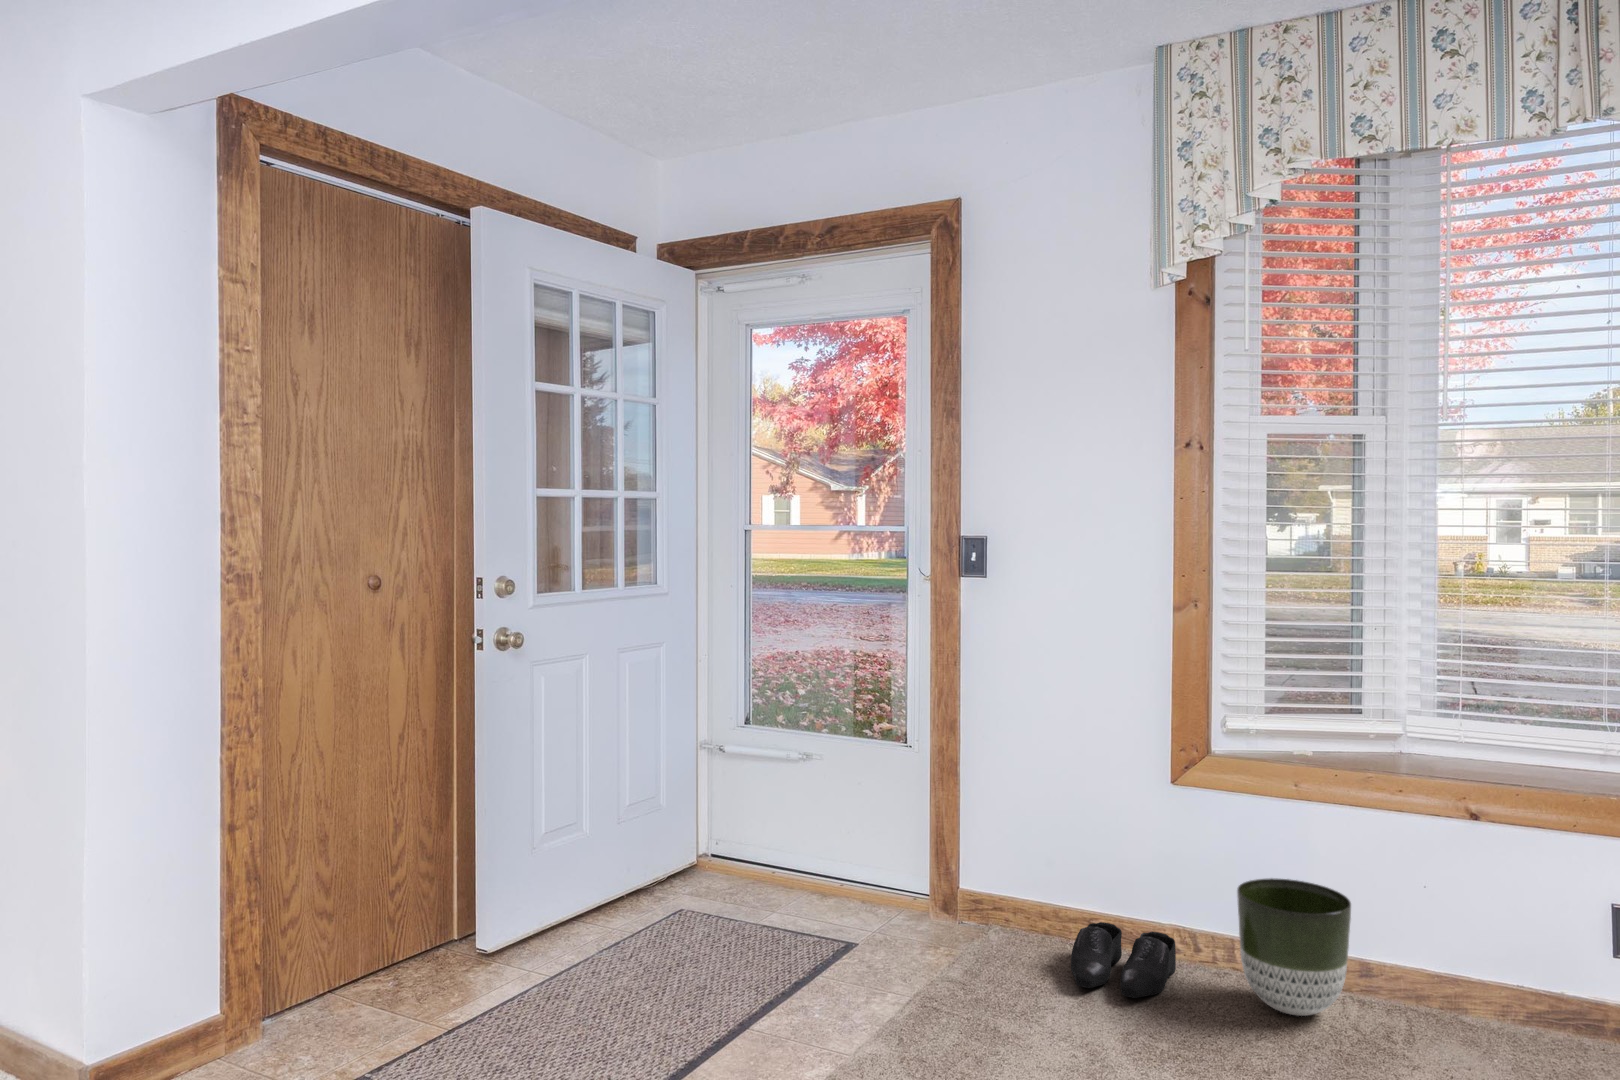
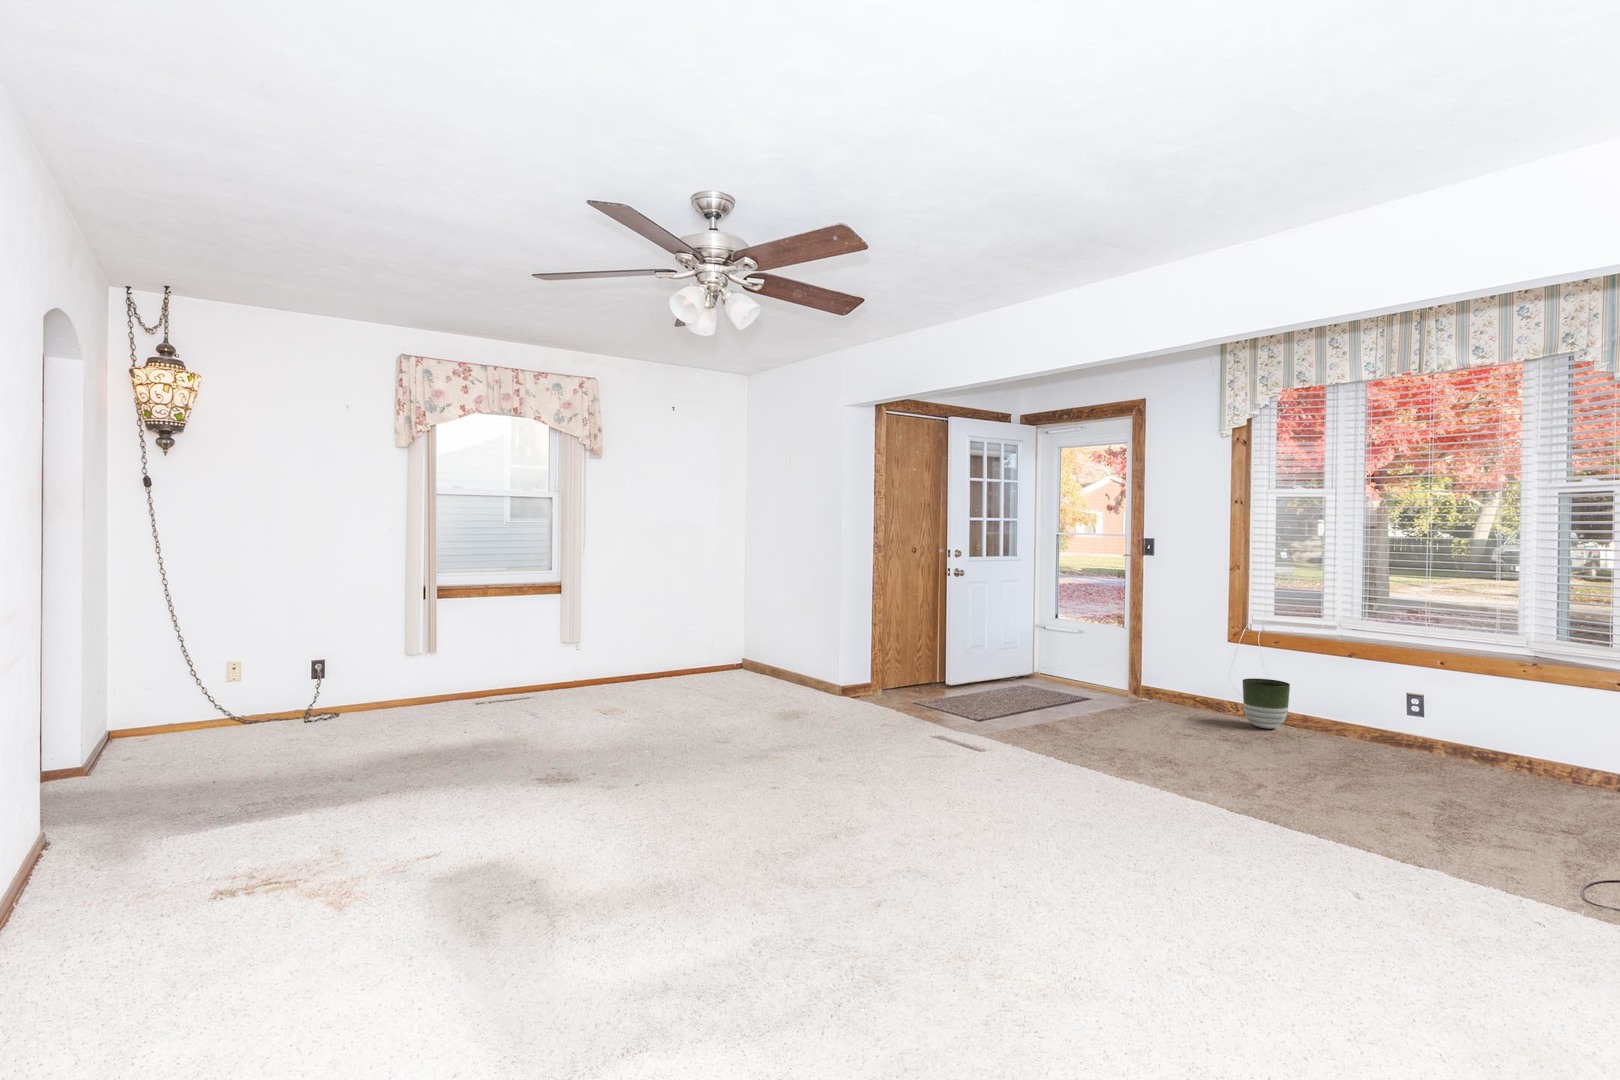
shoe: present [1071,922,1176,998] -> none [1175,696,1225,719]

